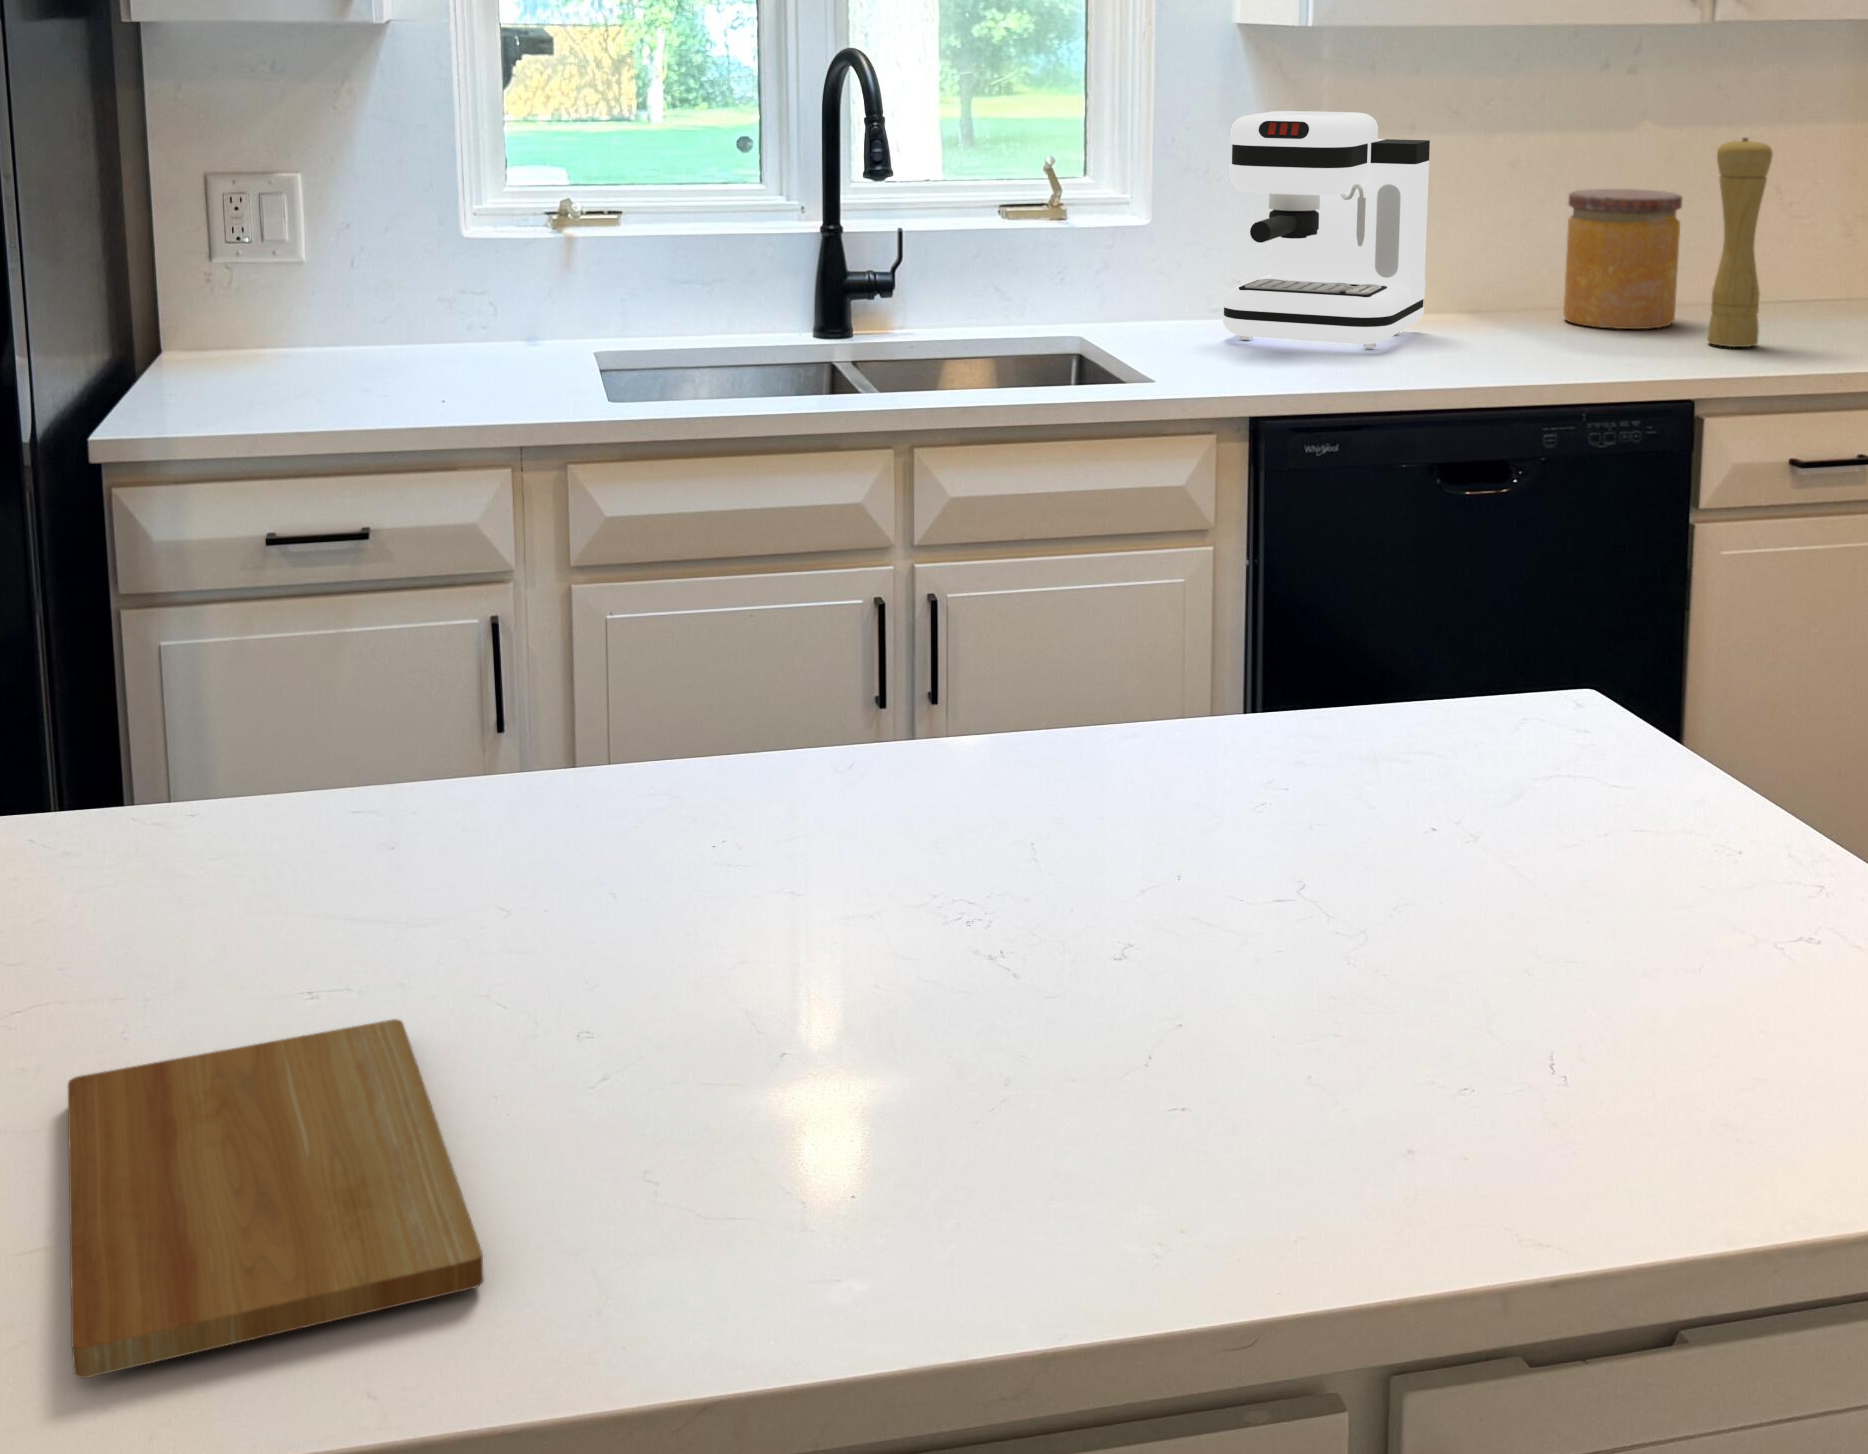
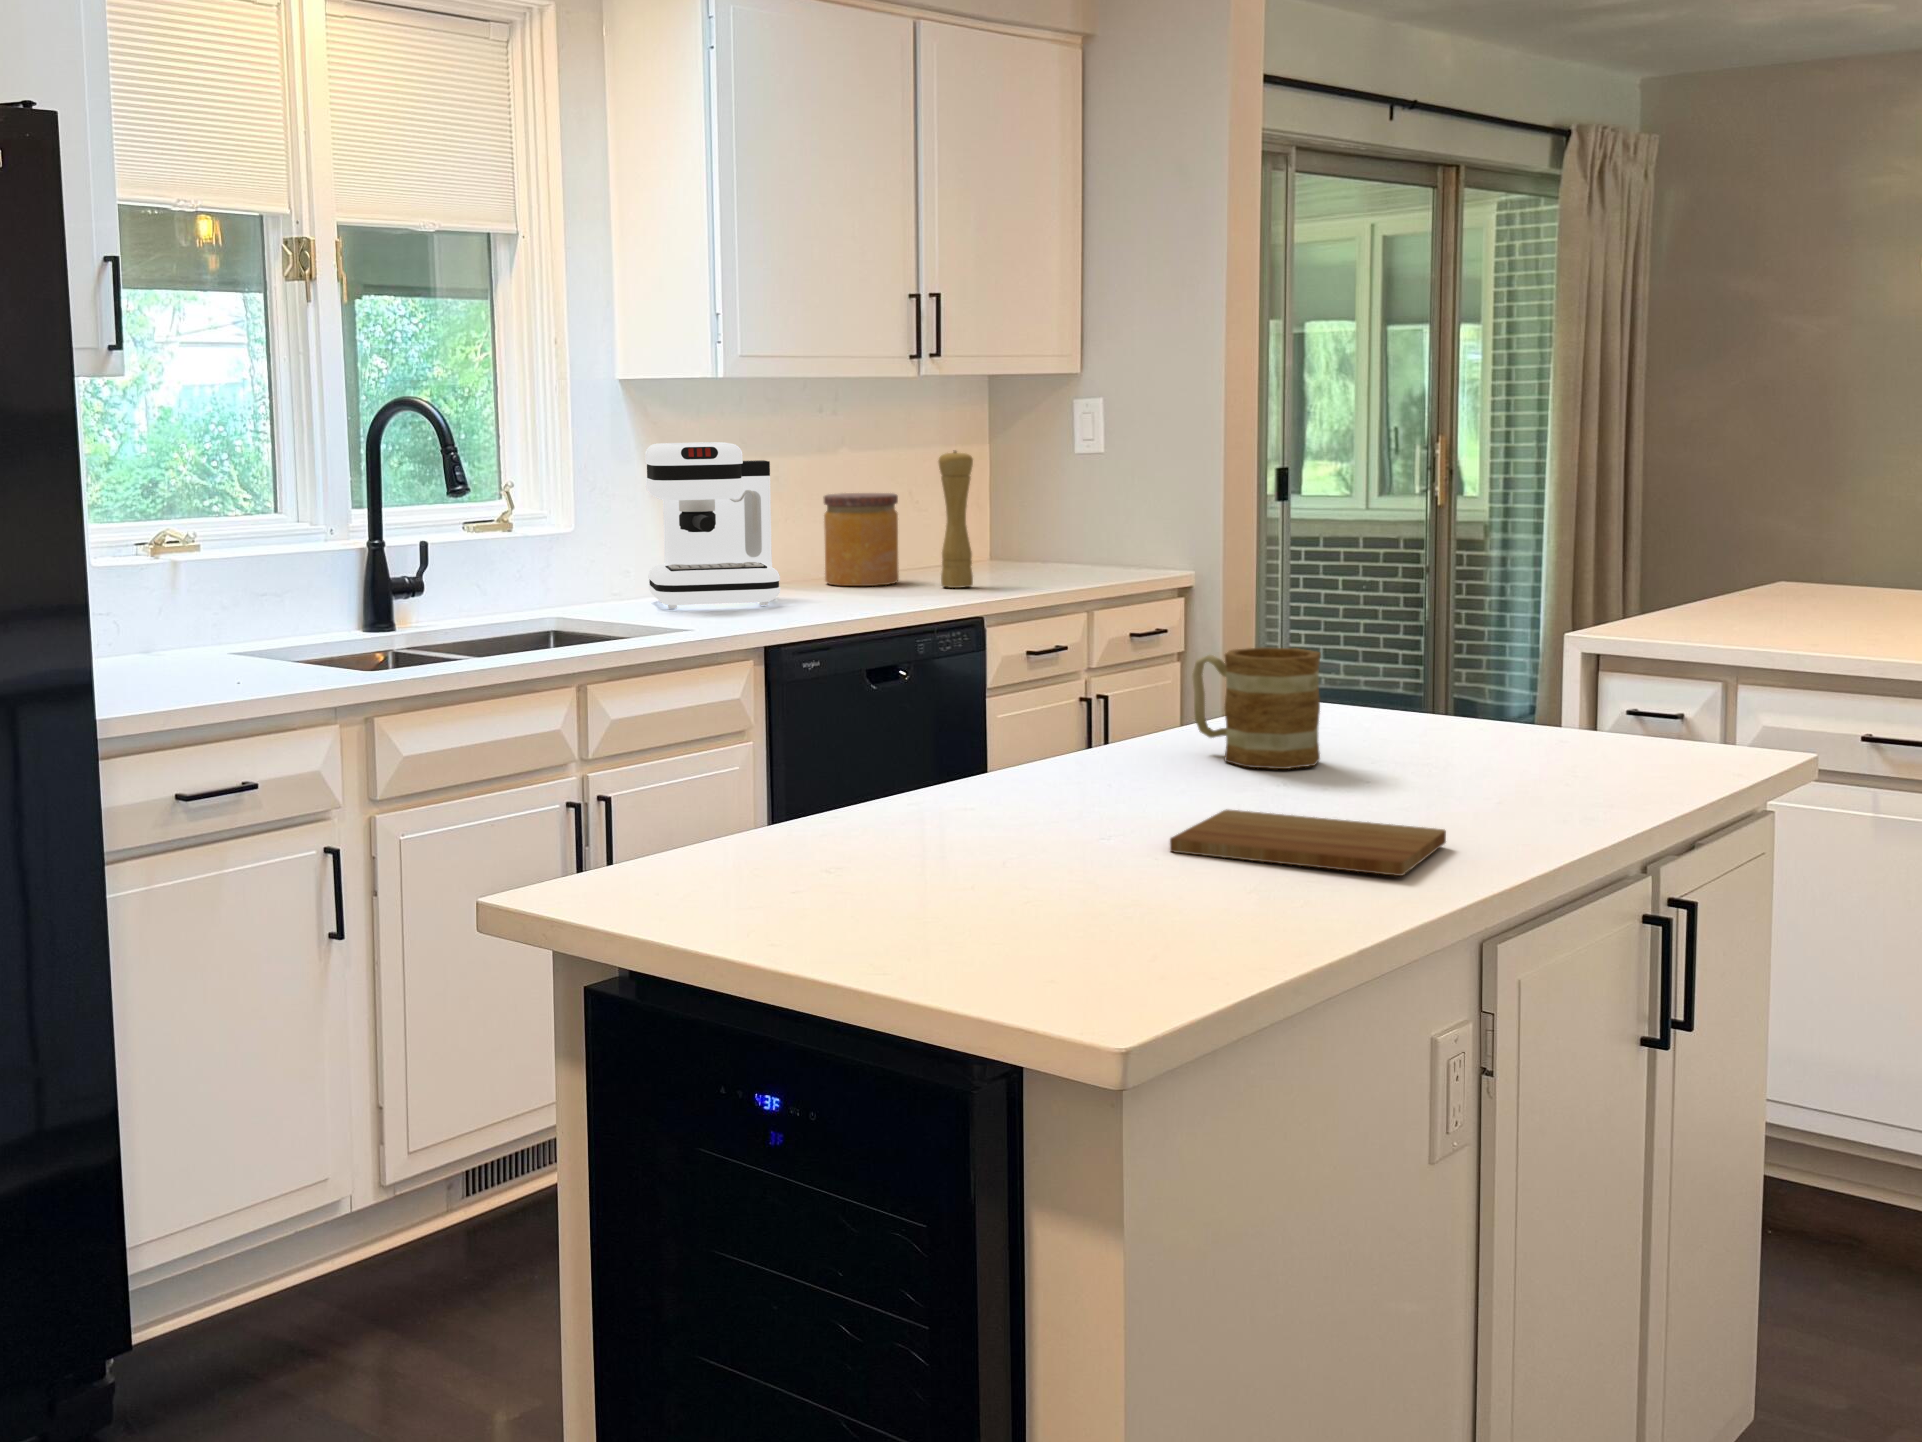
mug: none [845,645,1039,923] -> present [1192,647,1321,769]

